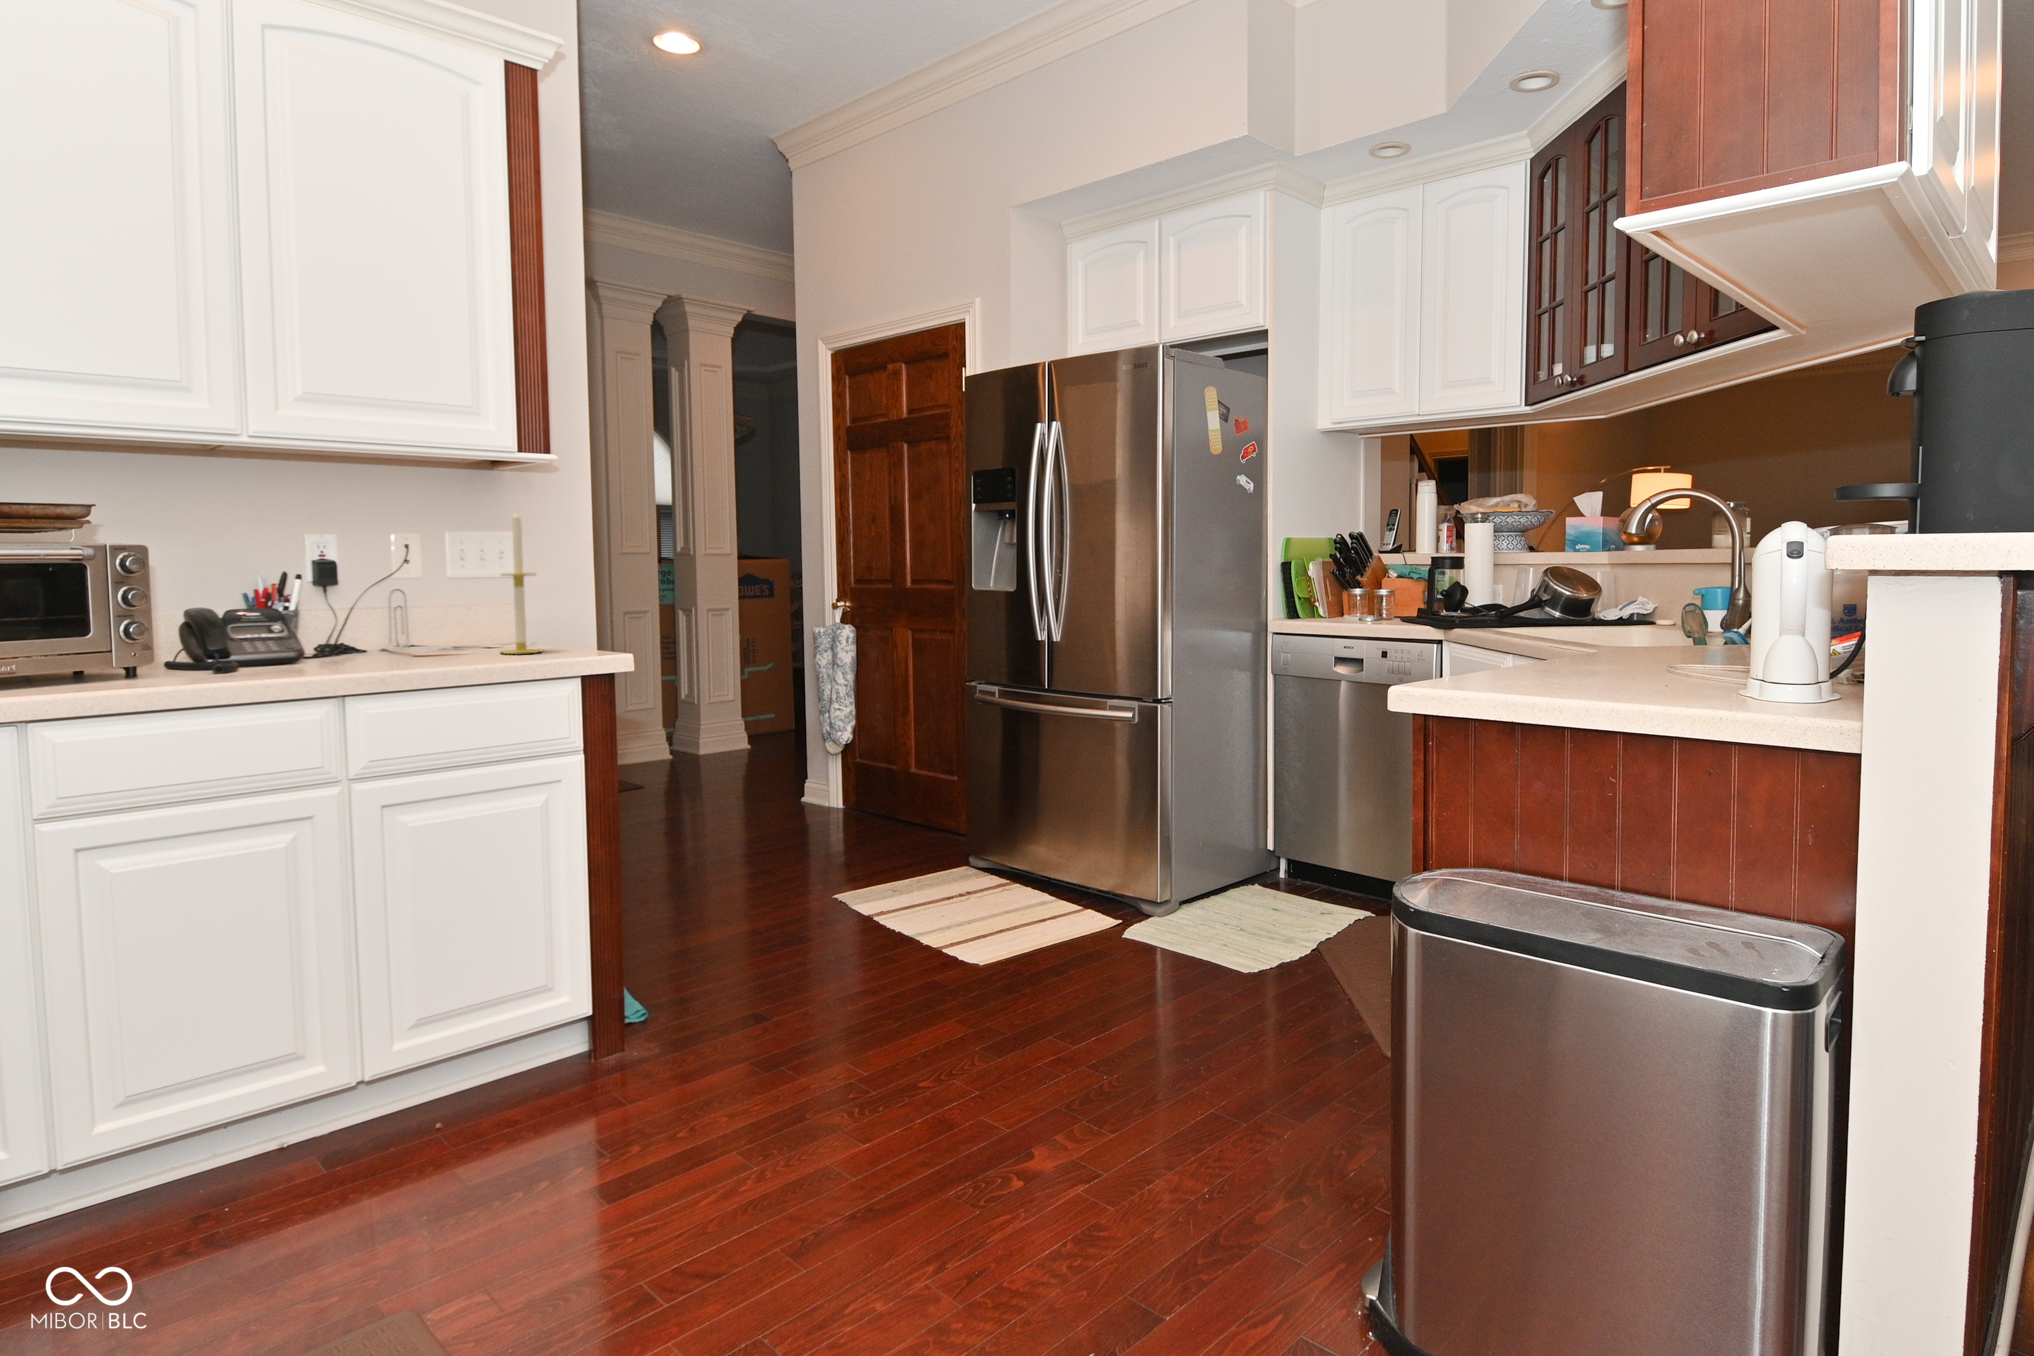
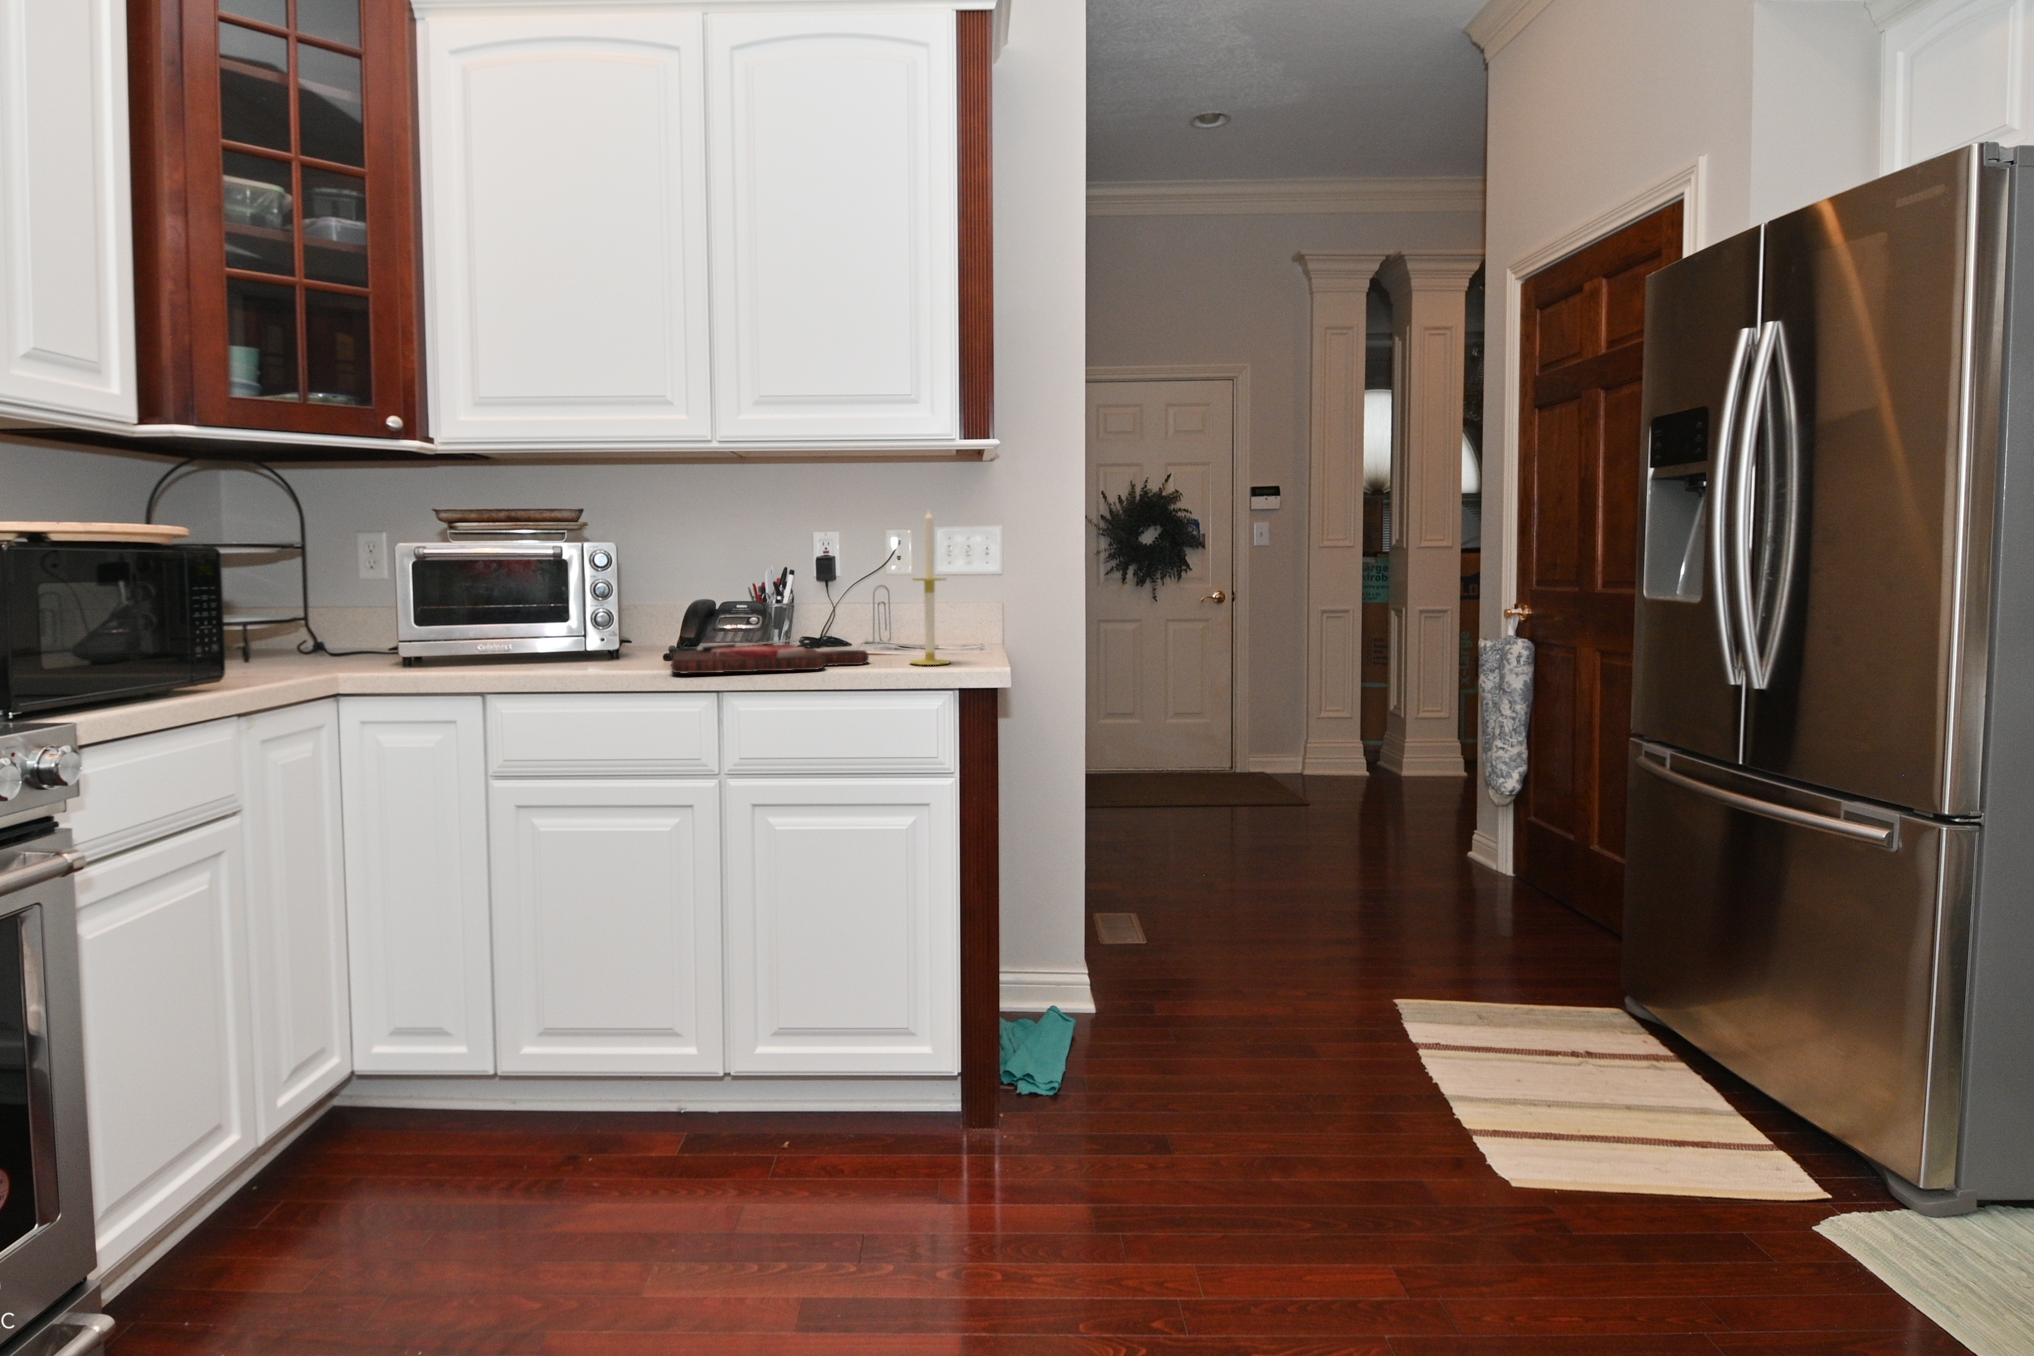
cutting board: none [219,635,458,675] -> present [671,639,869,673]

